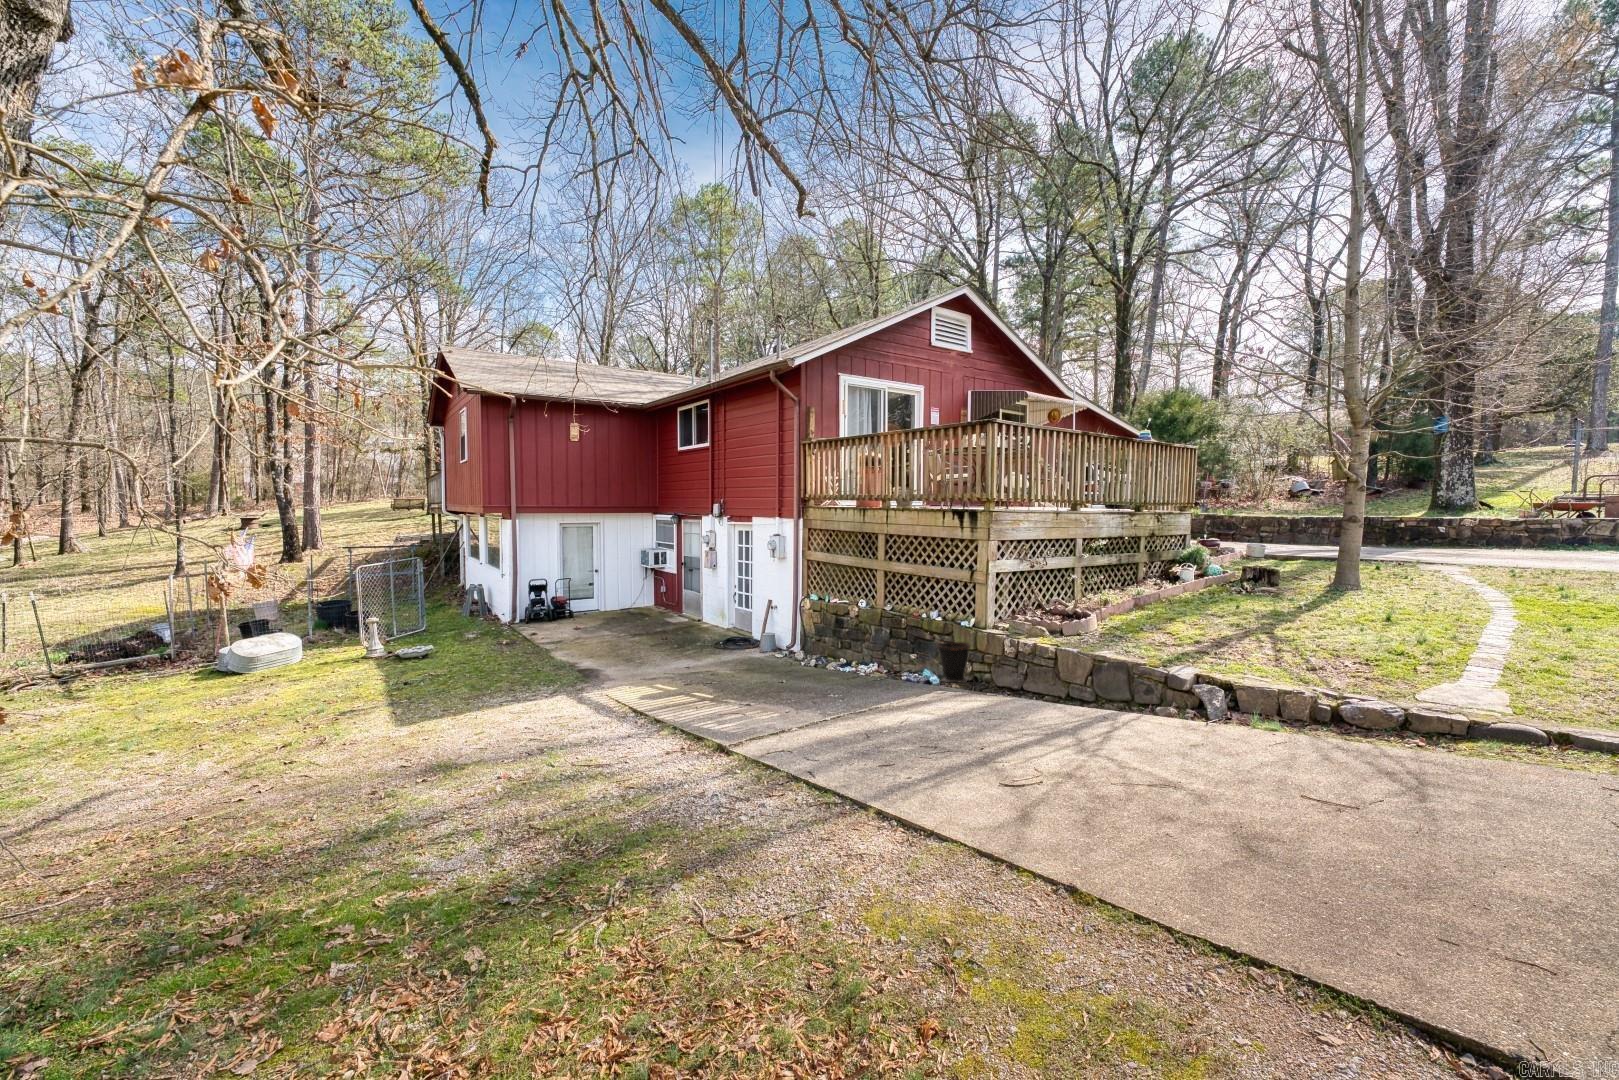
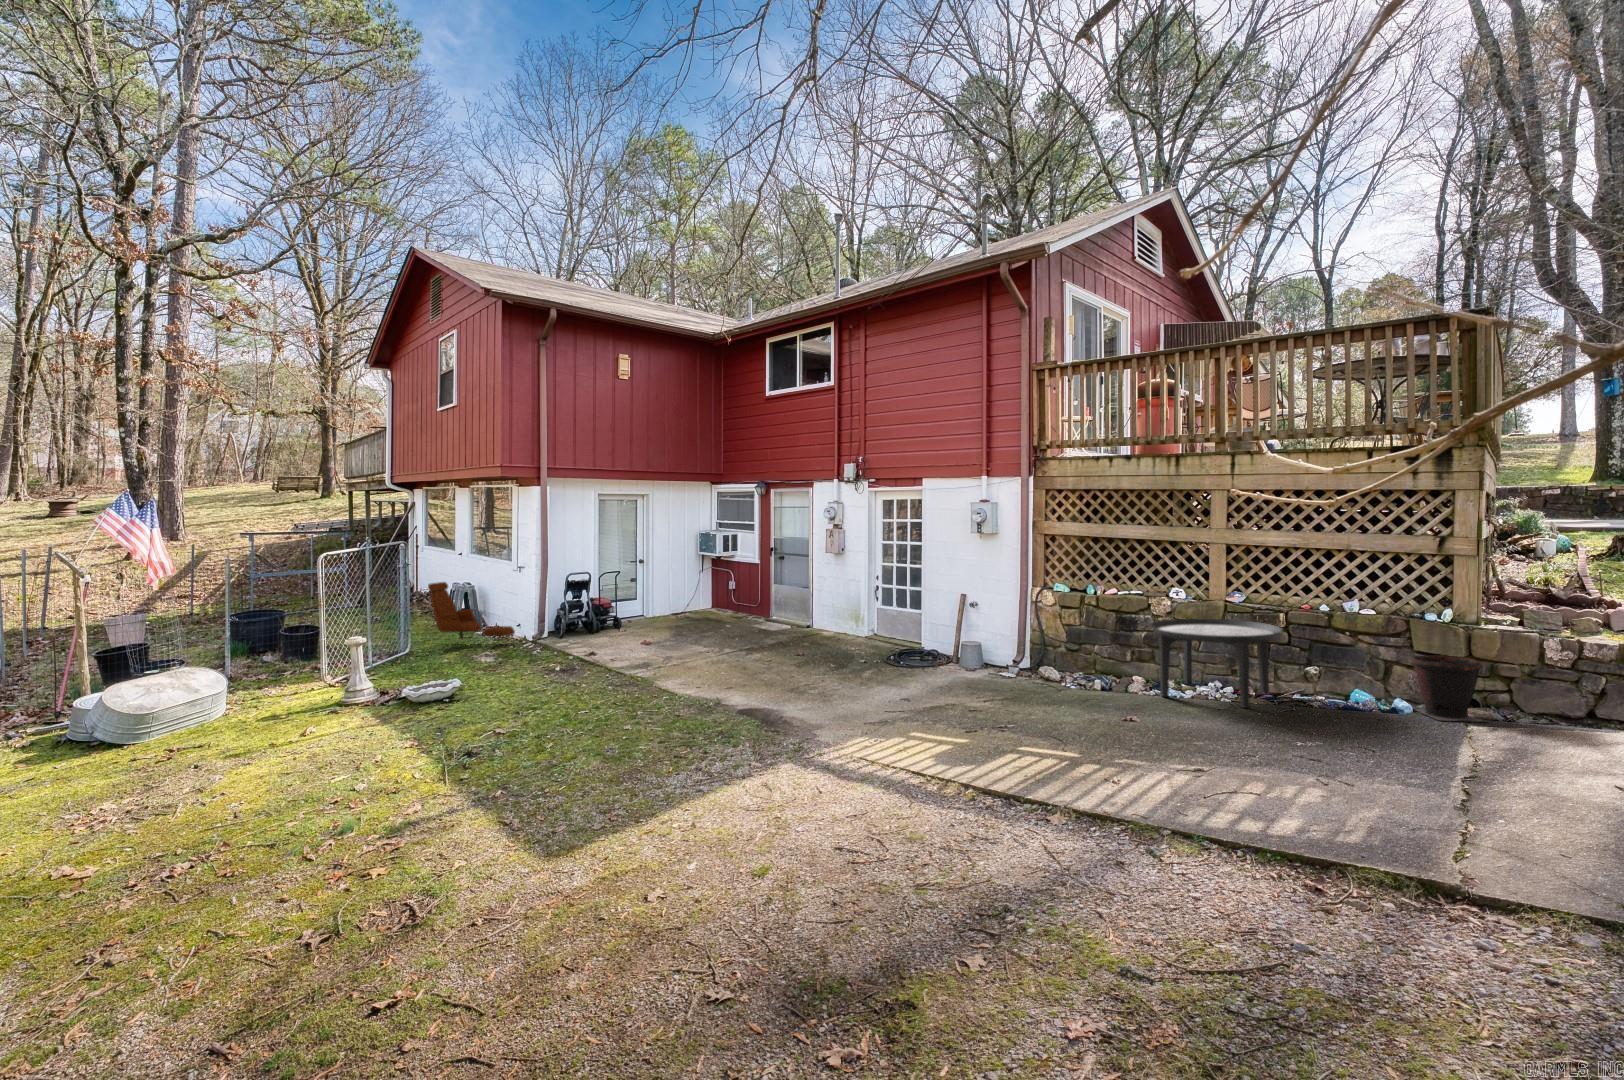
lounge chair: none [444,584,500,631] -> present [428,582,515,646]
round table: none [817,617,893,673] -> present [1149,619,1283,708]

